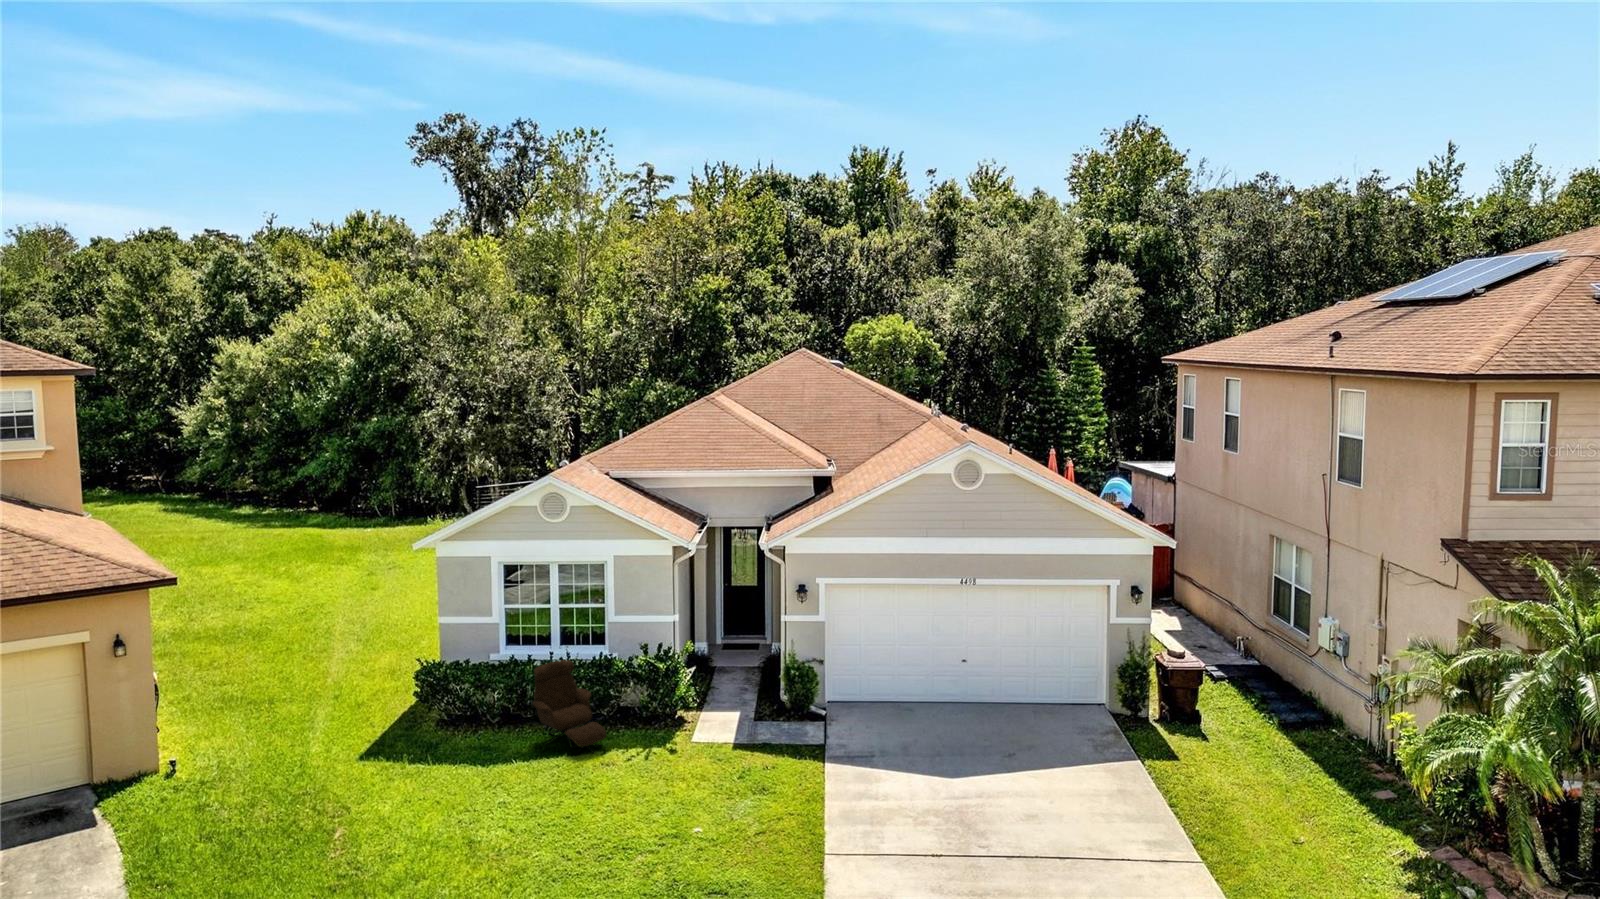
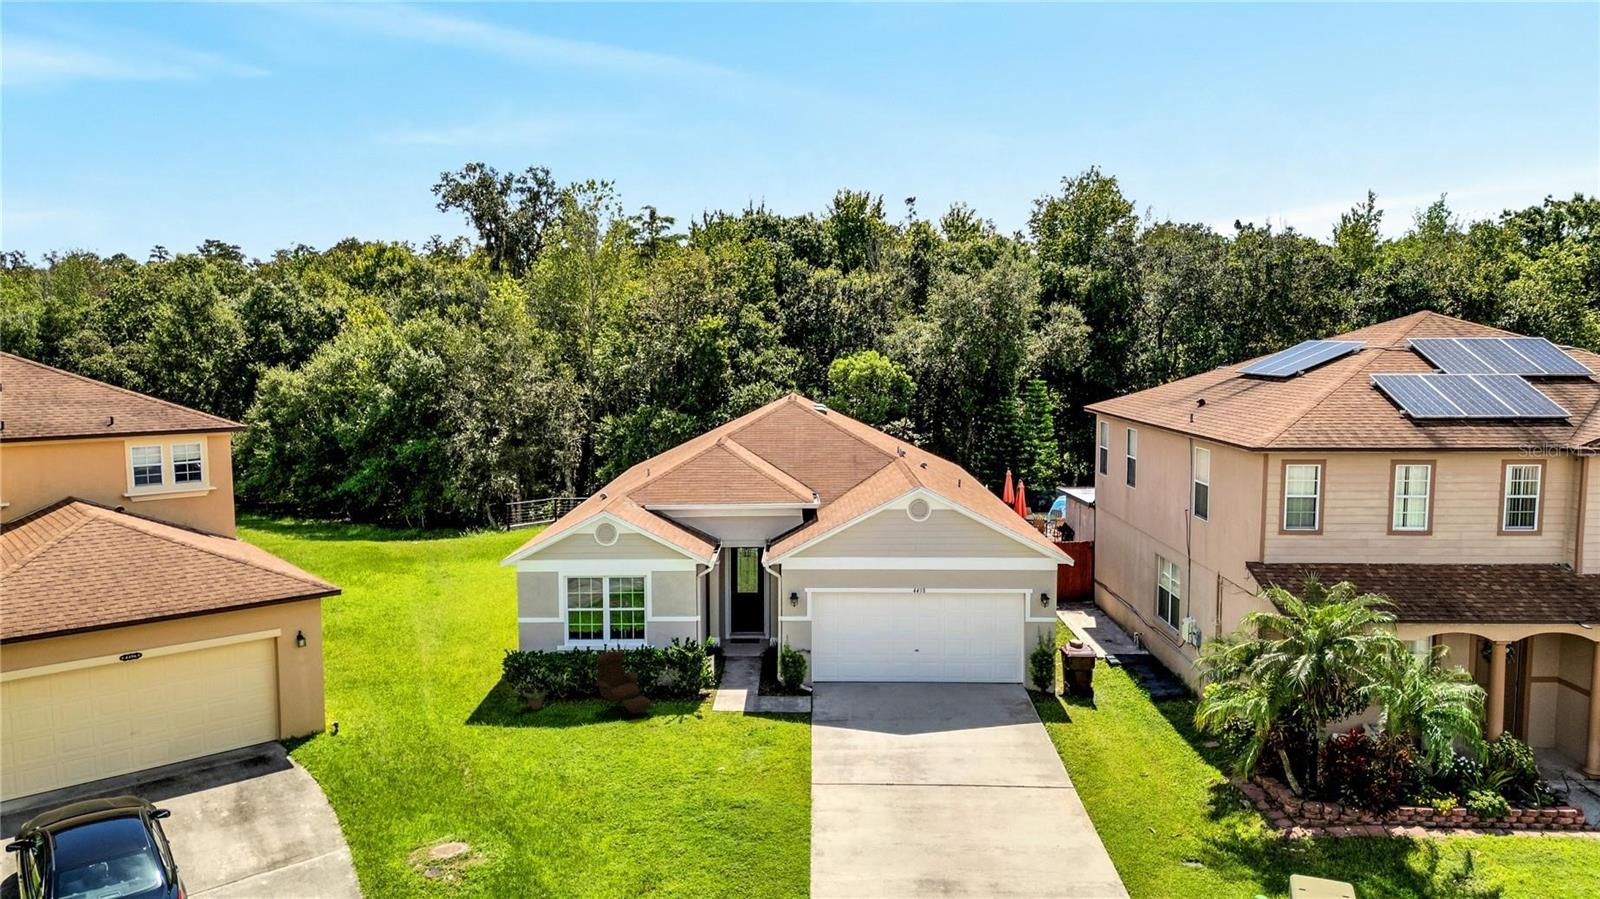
decorative plant: none [433,712,474,739] -> present [525,690,546,709]

